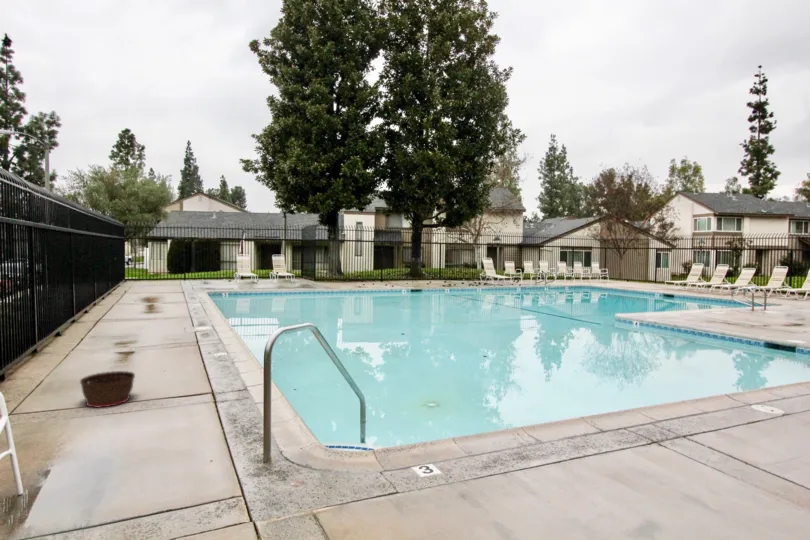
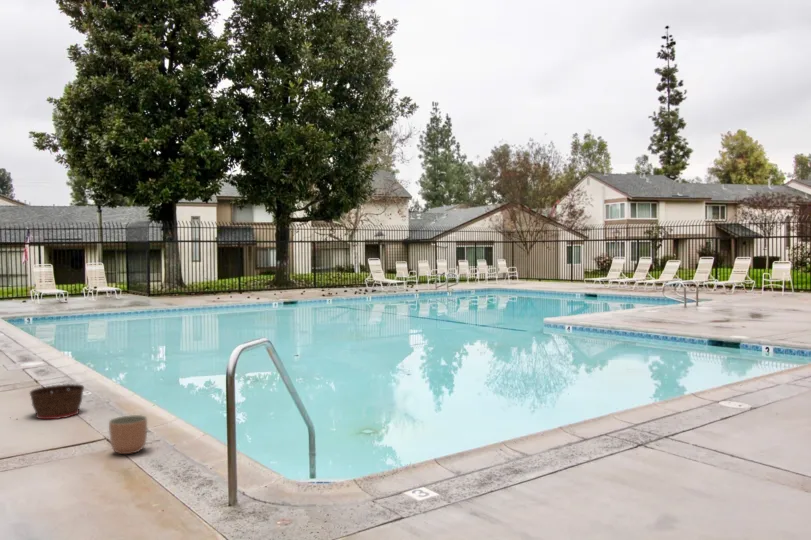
planter: none [68,431,117,480] -> present [109,415,147,454]

